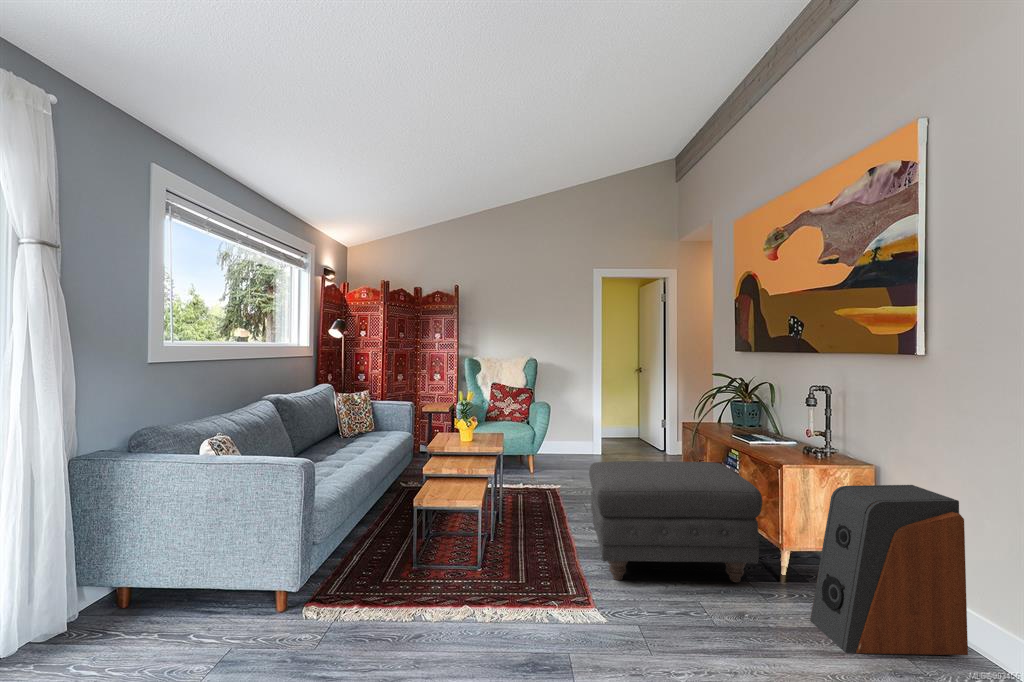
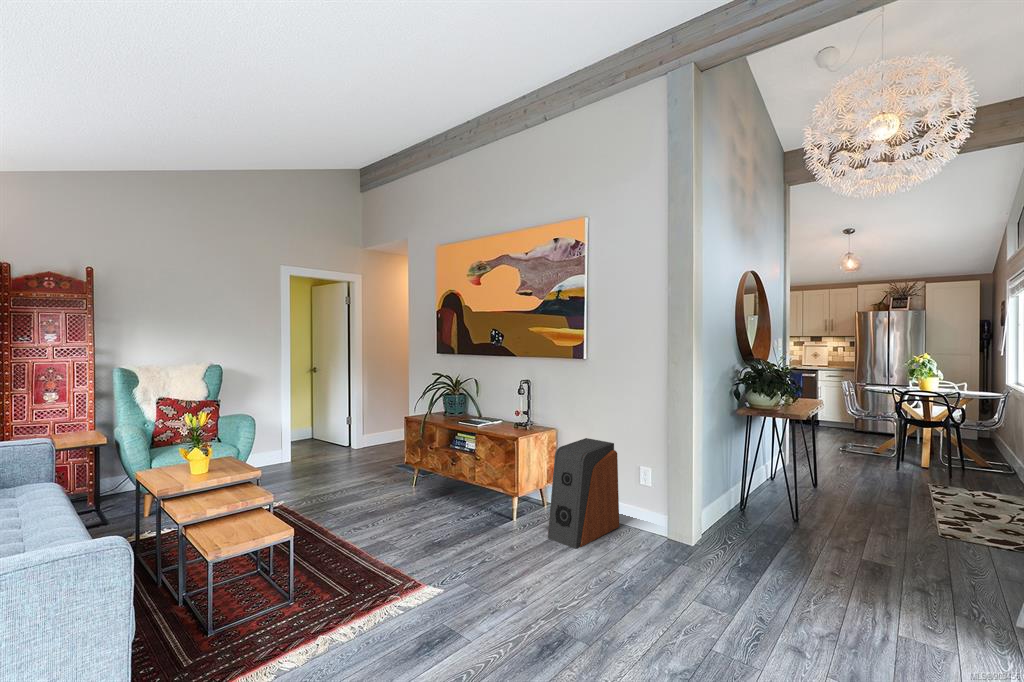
ottoman: present [589,461,763,582] -> none [366,446,510,560]

